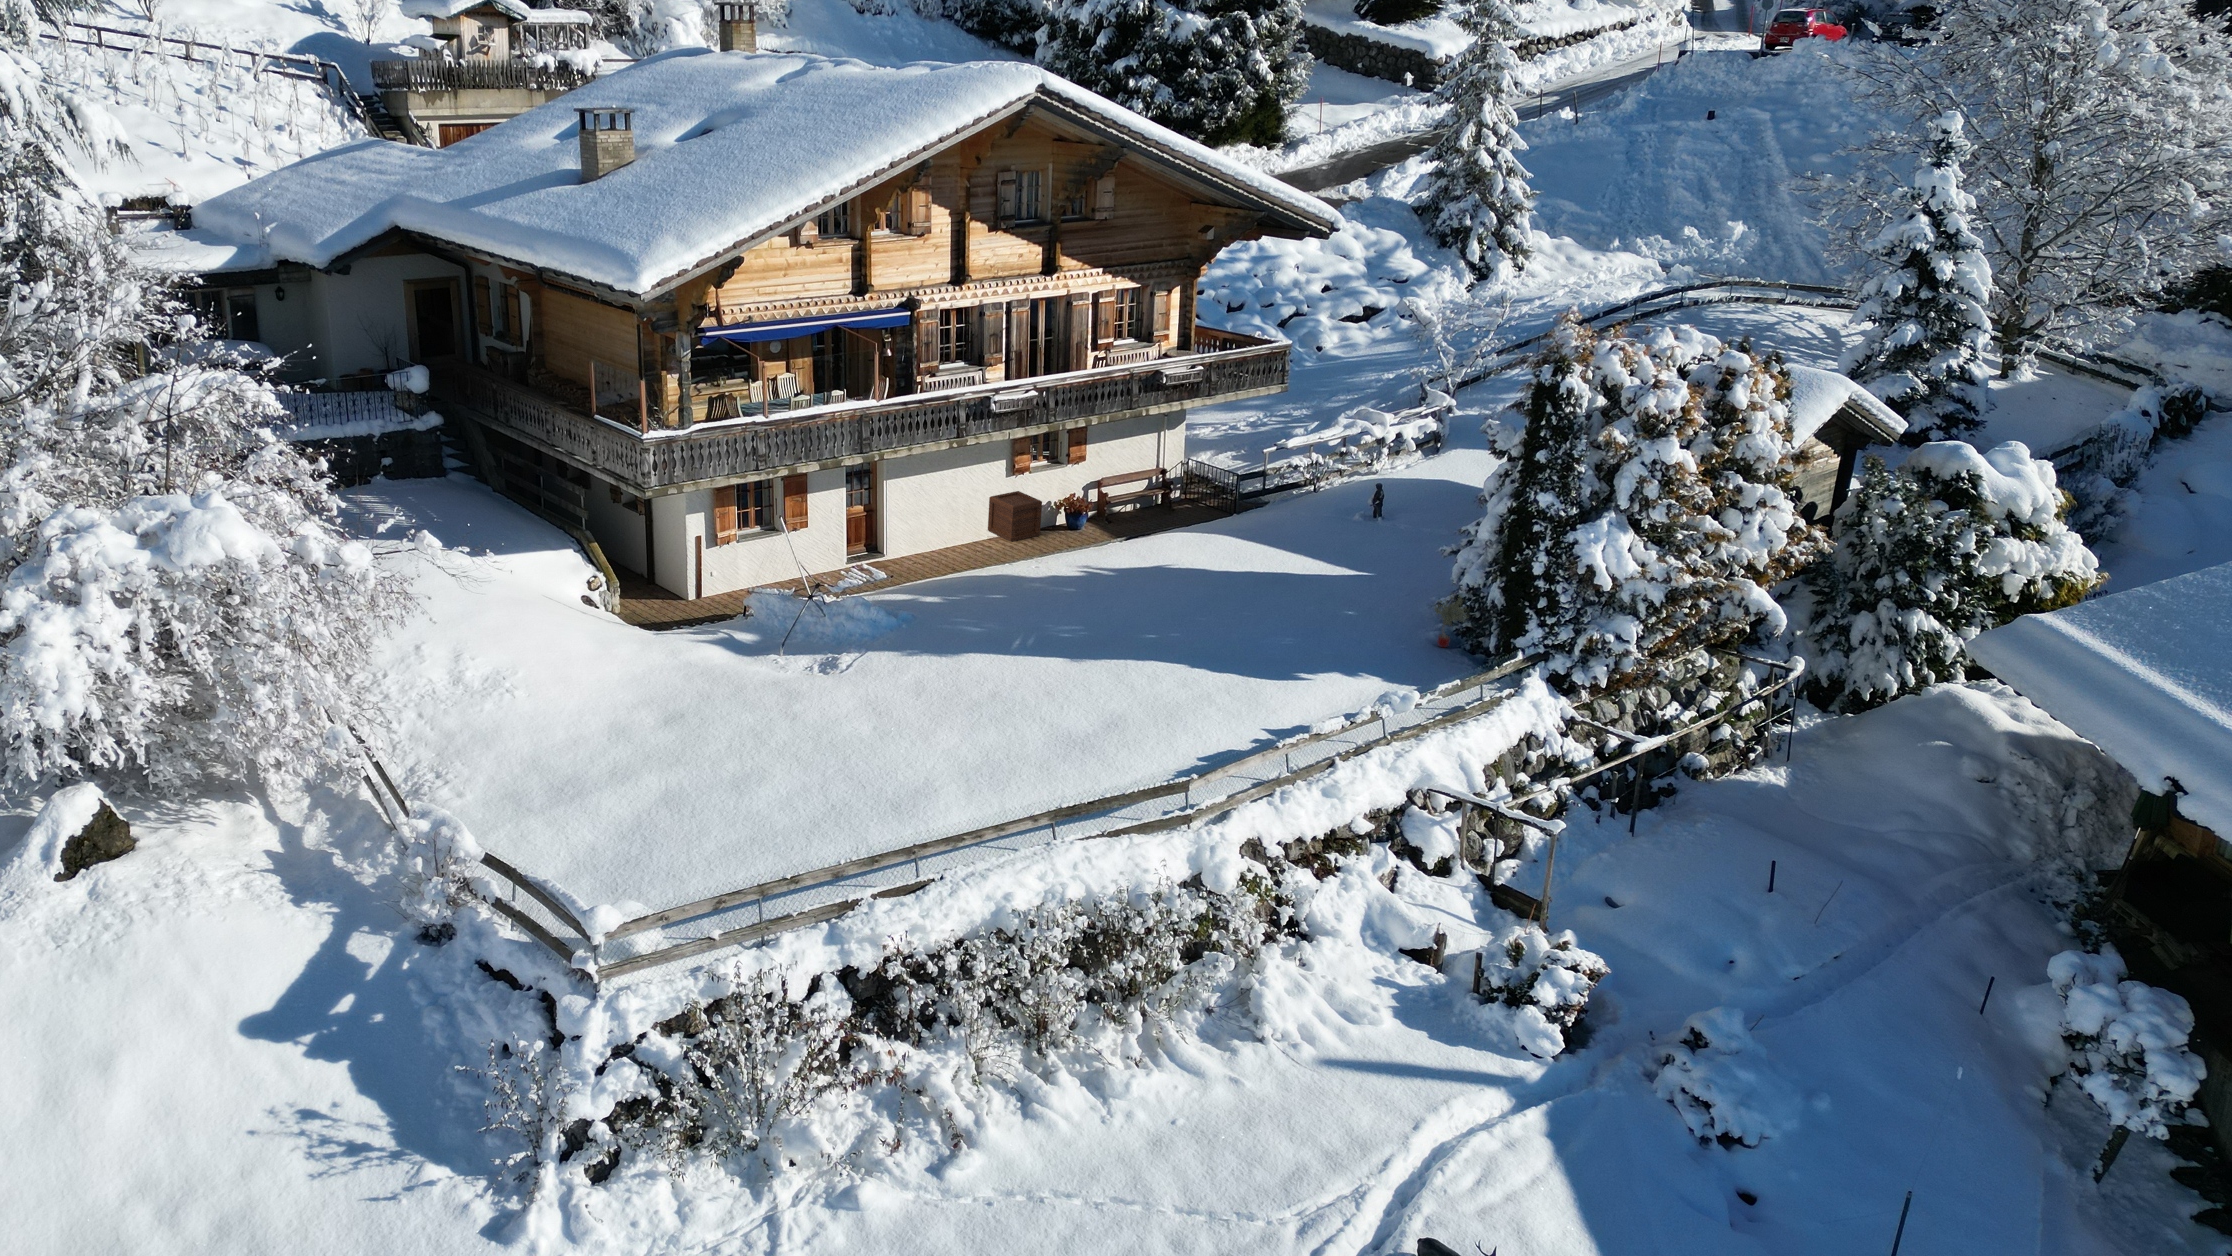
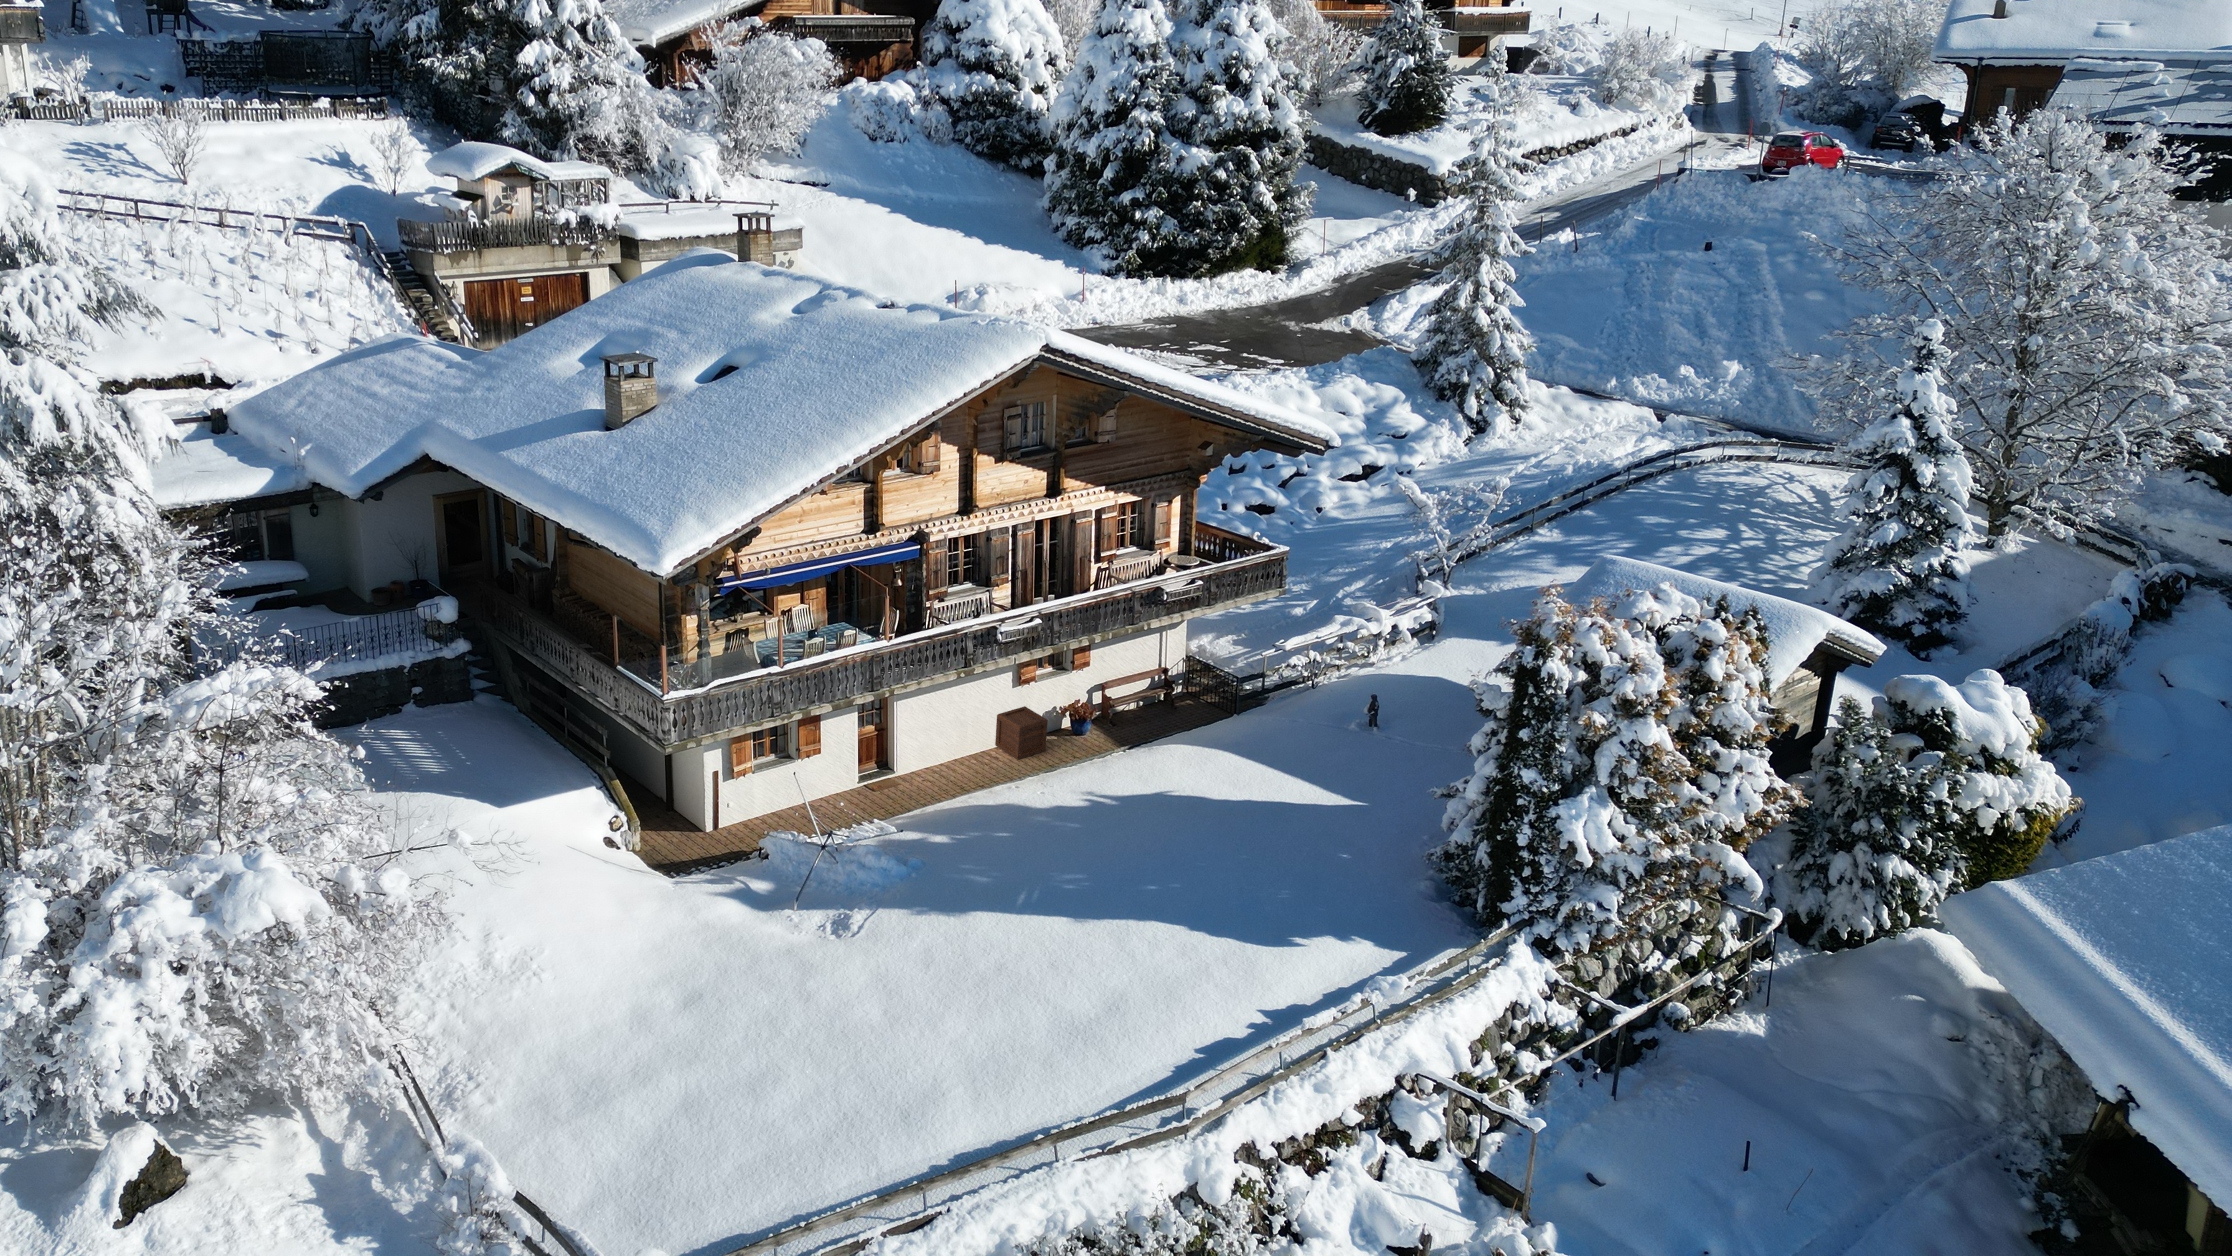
potted tree: present [1435,596,1467,647] -> none [1423,844,1458,895]

